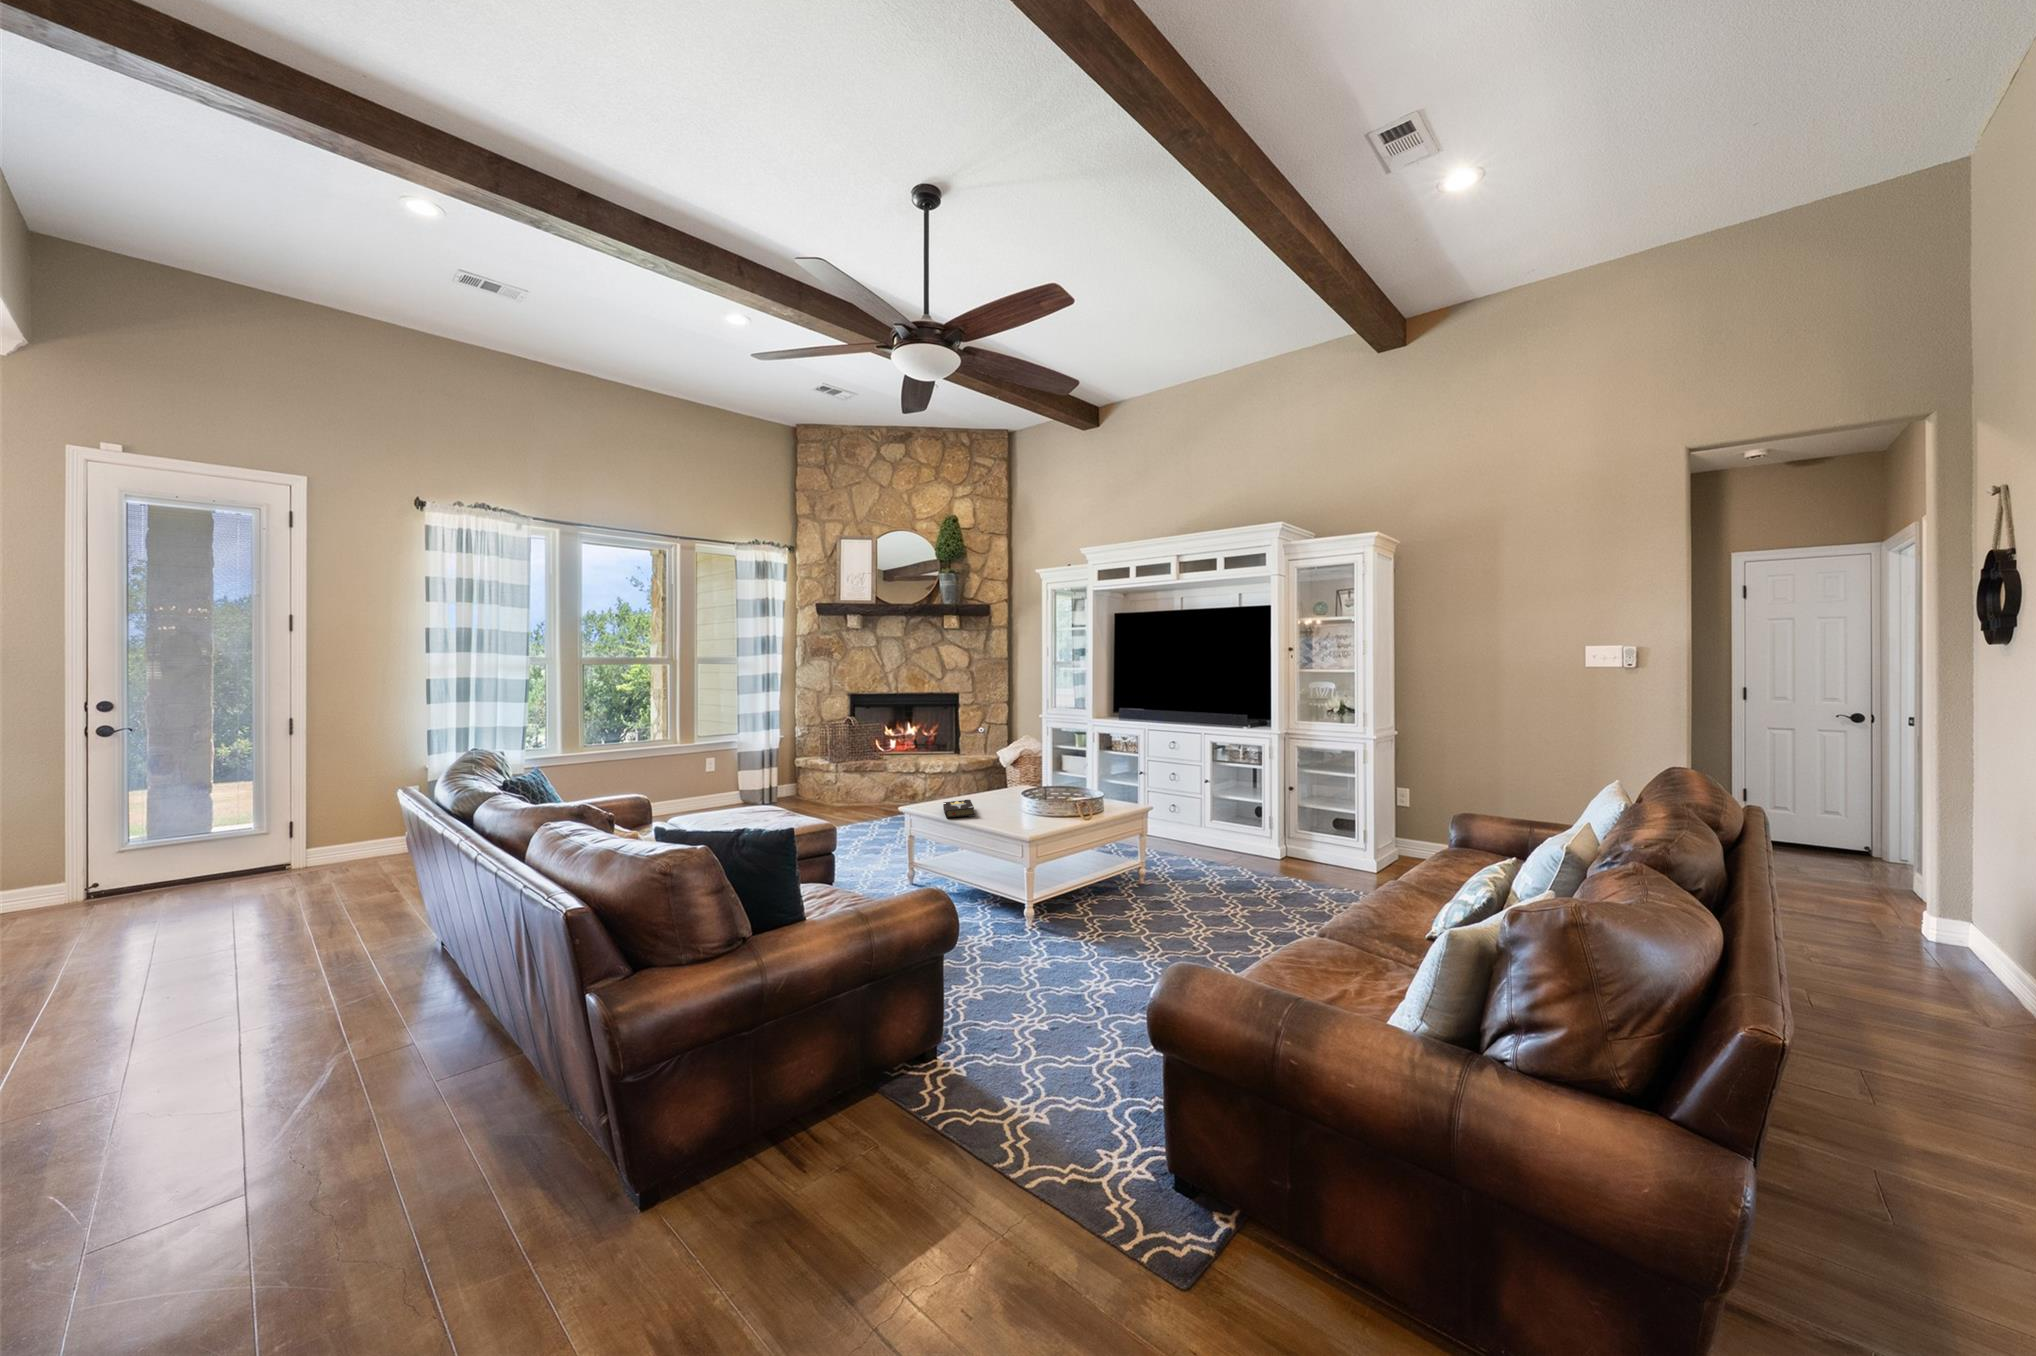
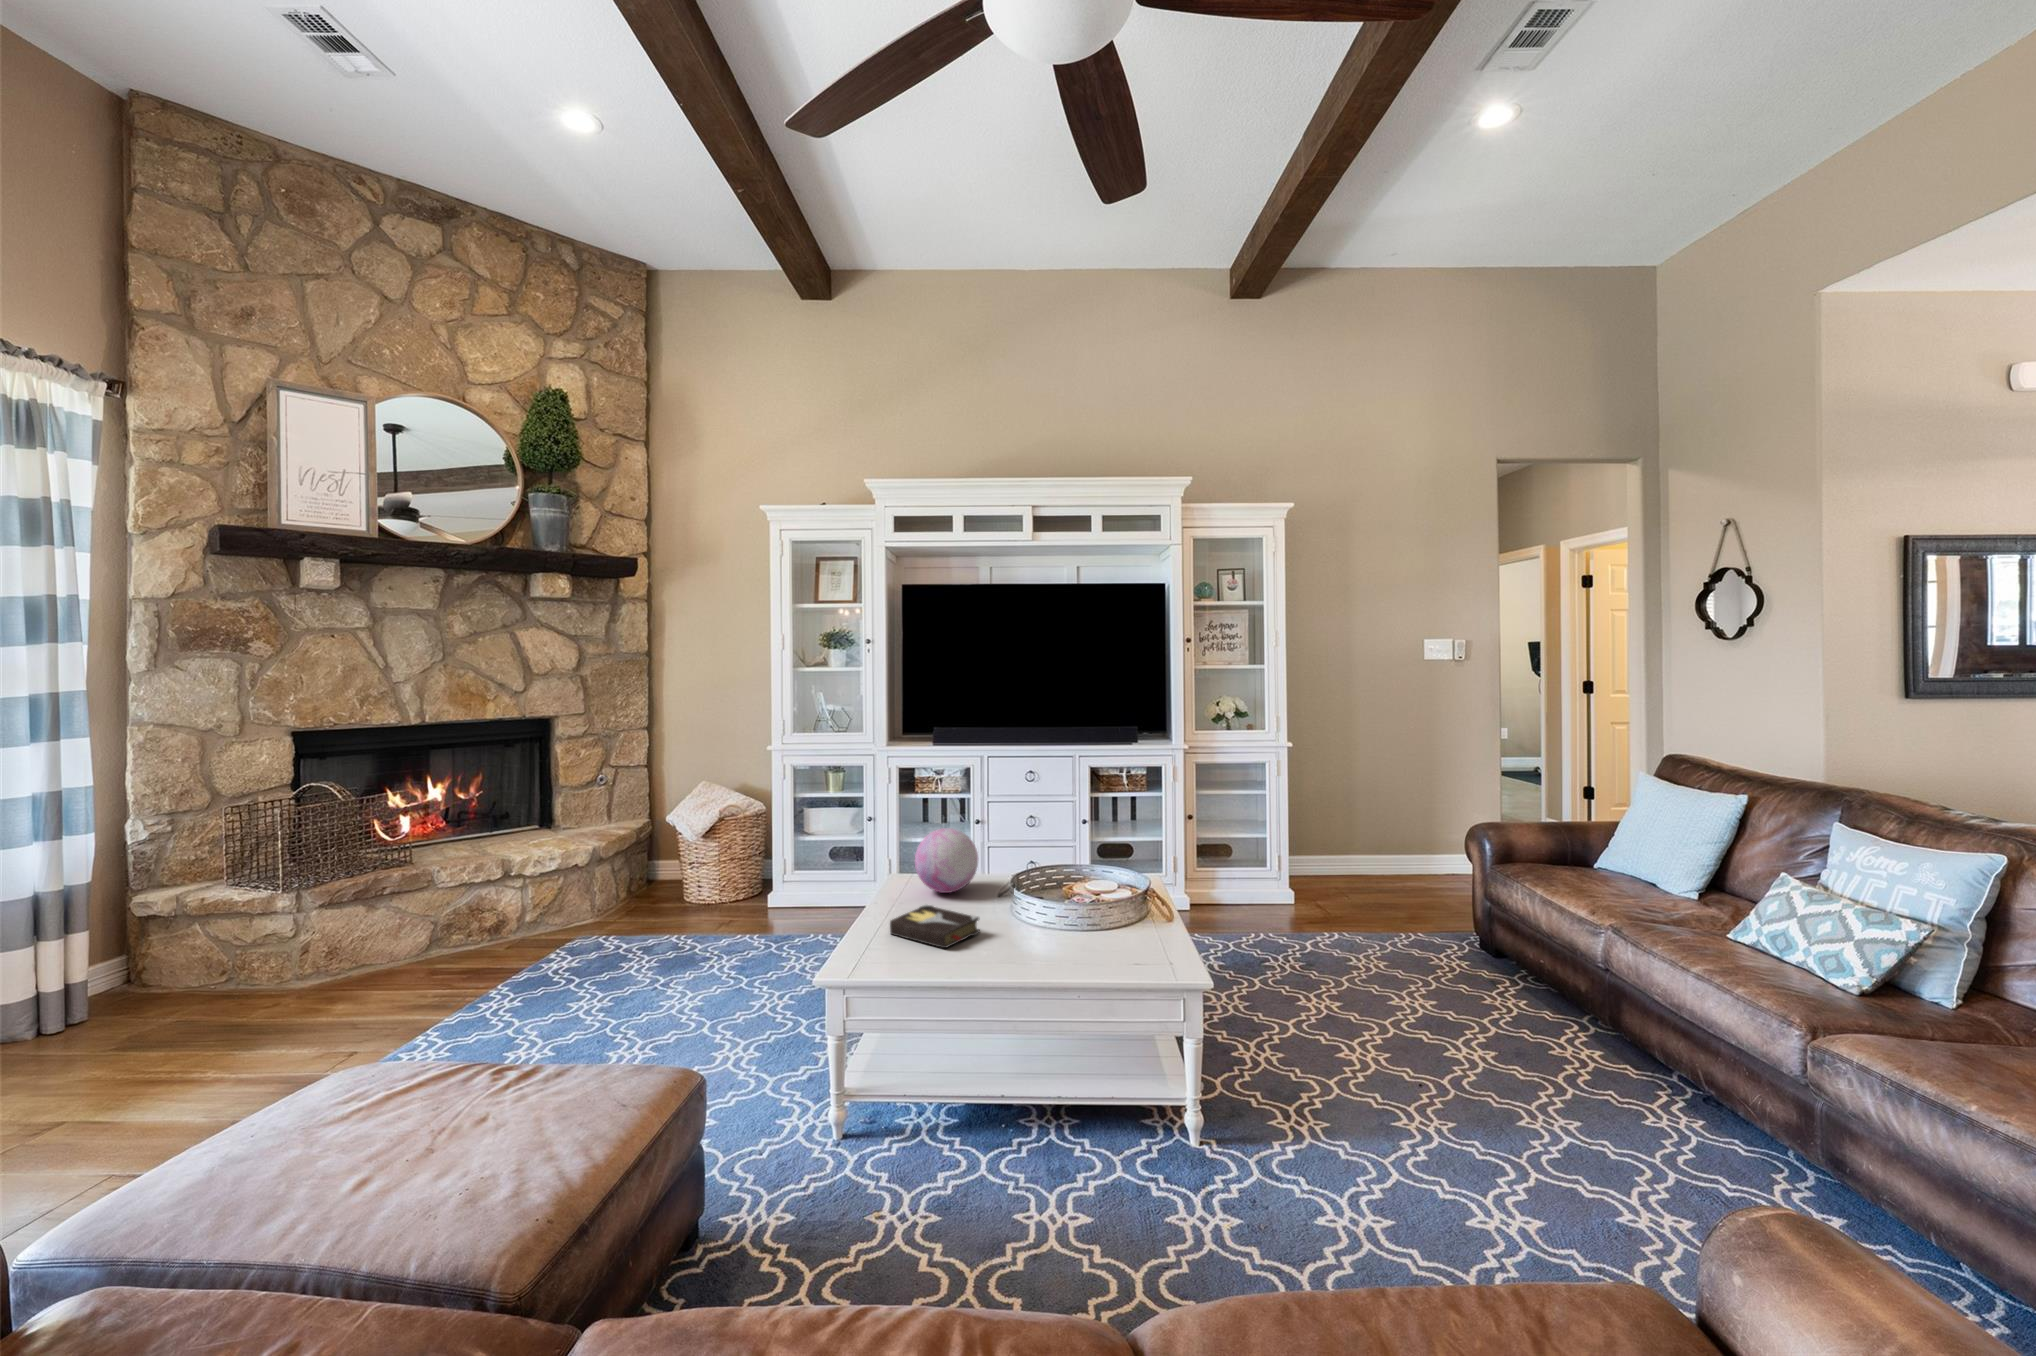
decorative orb: none [992,764,1028,800] -> present [915,828,978,893]

